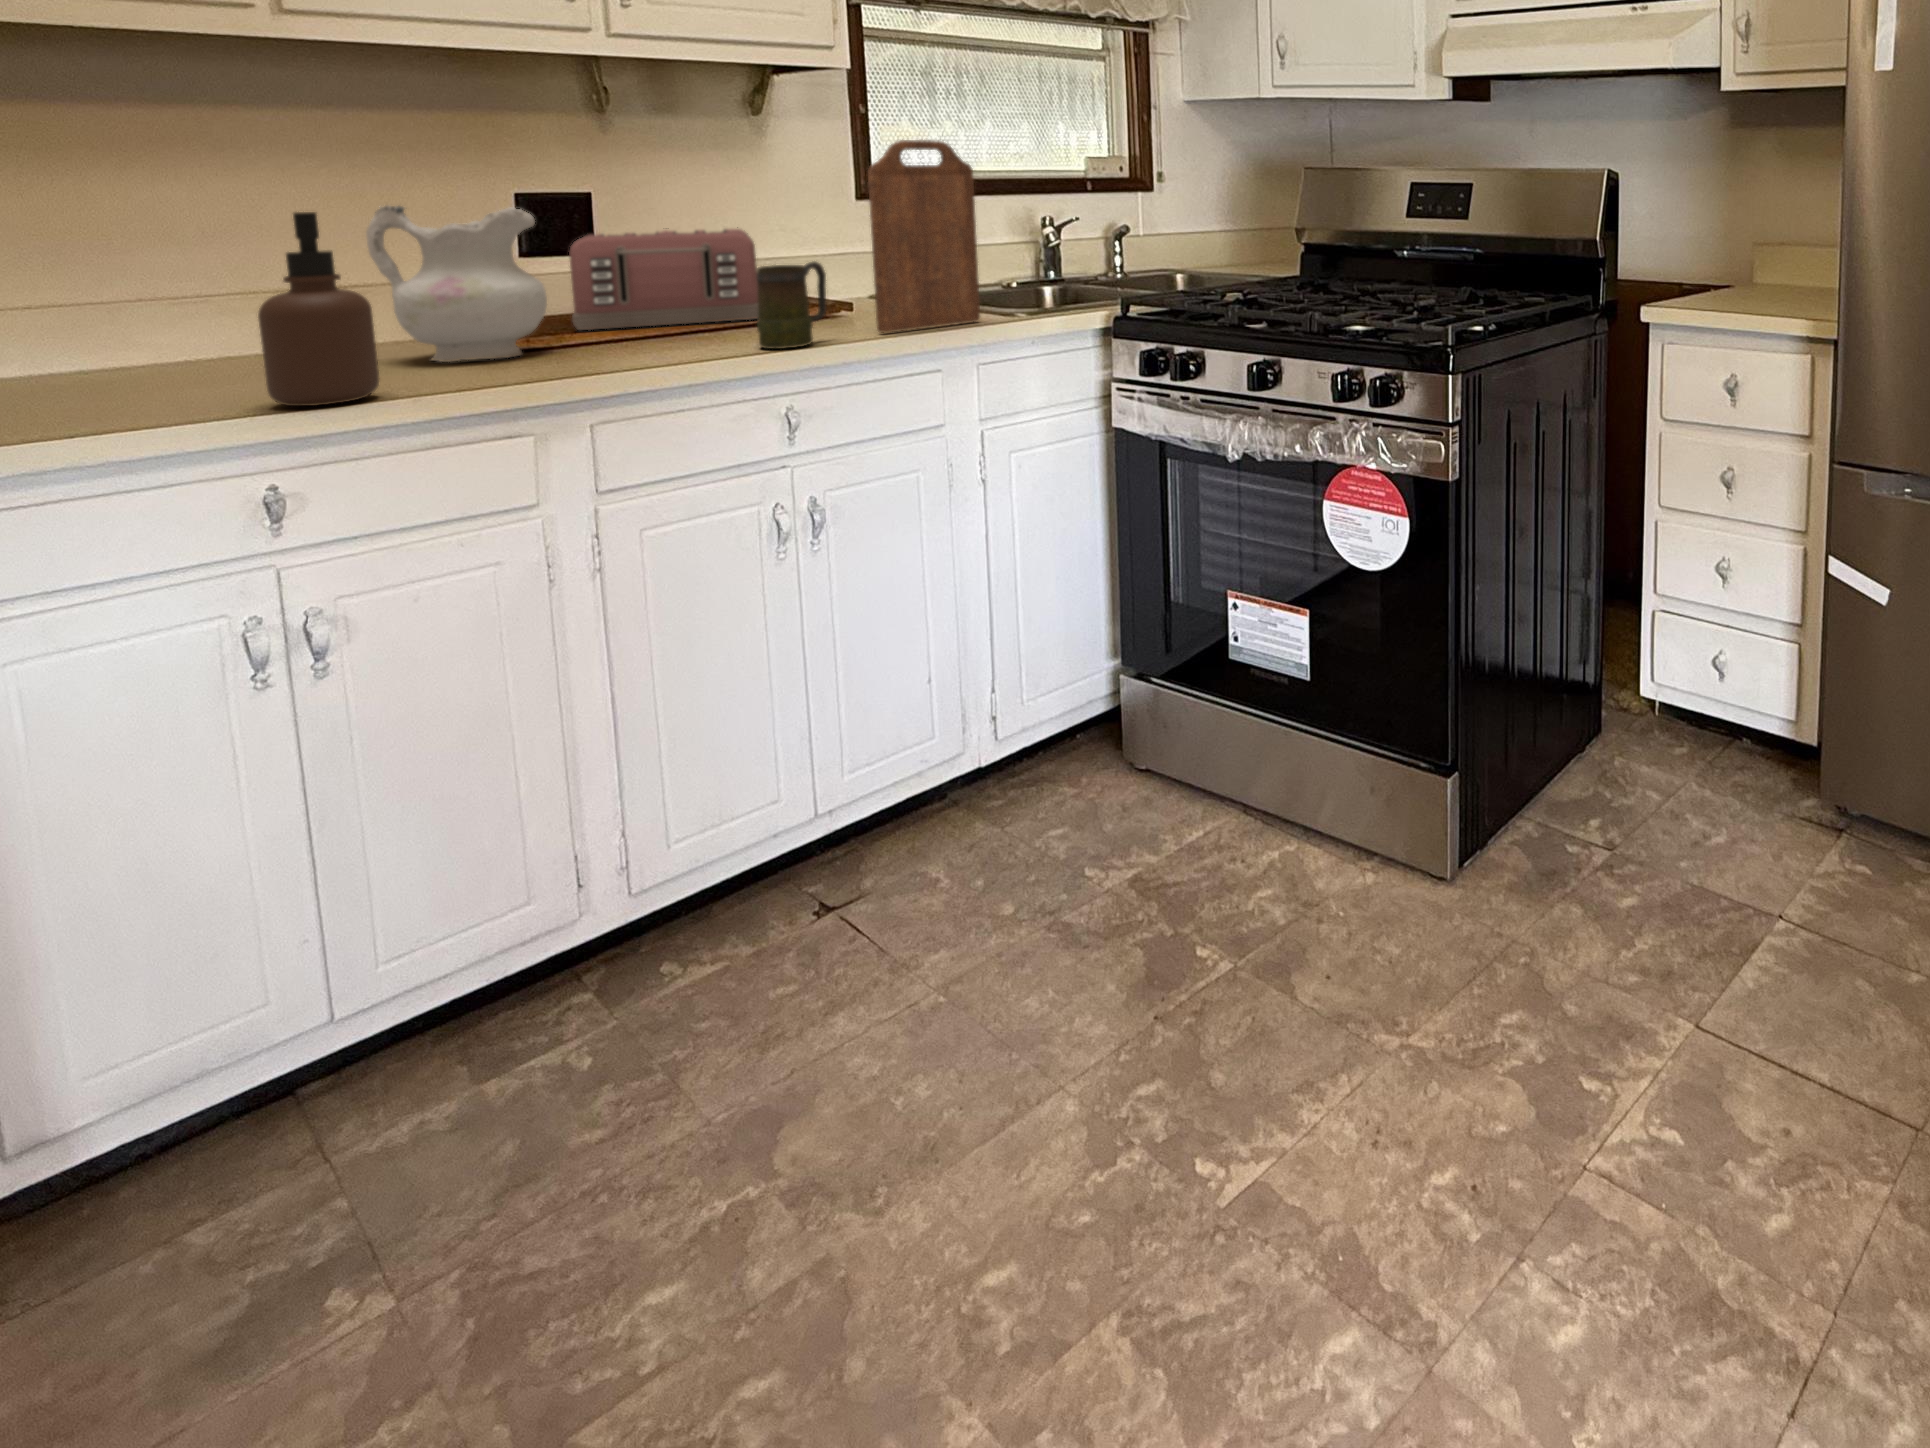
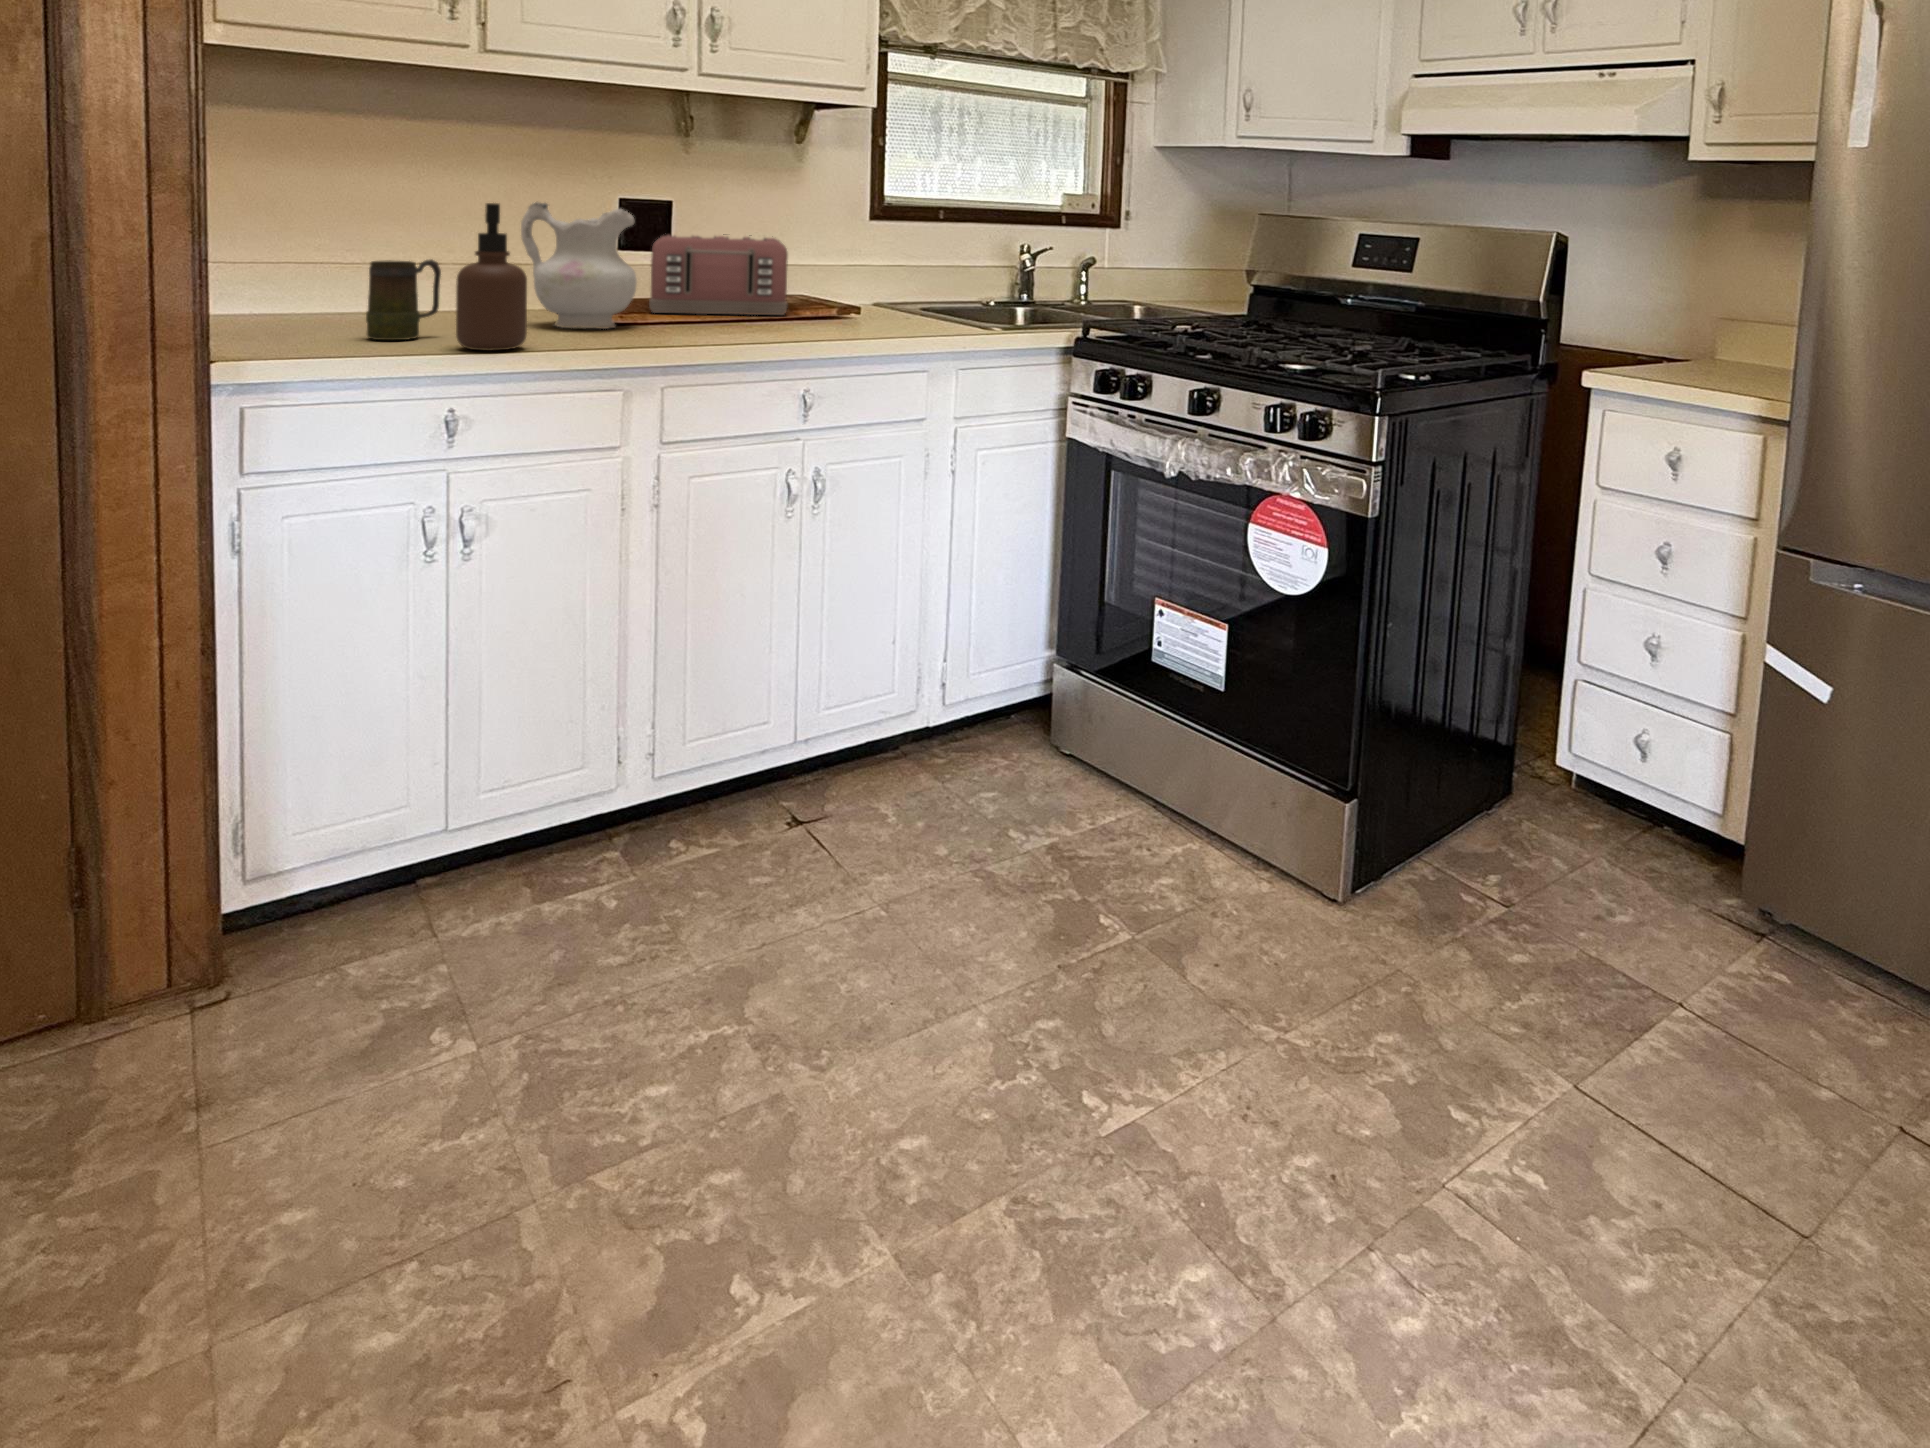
cutting board: present [868,140,980,333] -> none [878,170,967,335]
mug: present [757,262,827,349] -> present [366,260,441,340]

